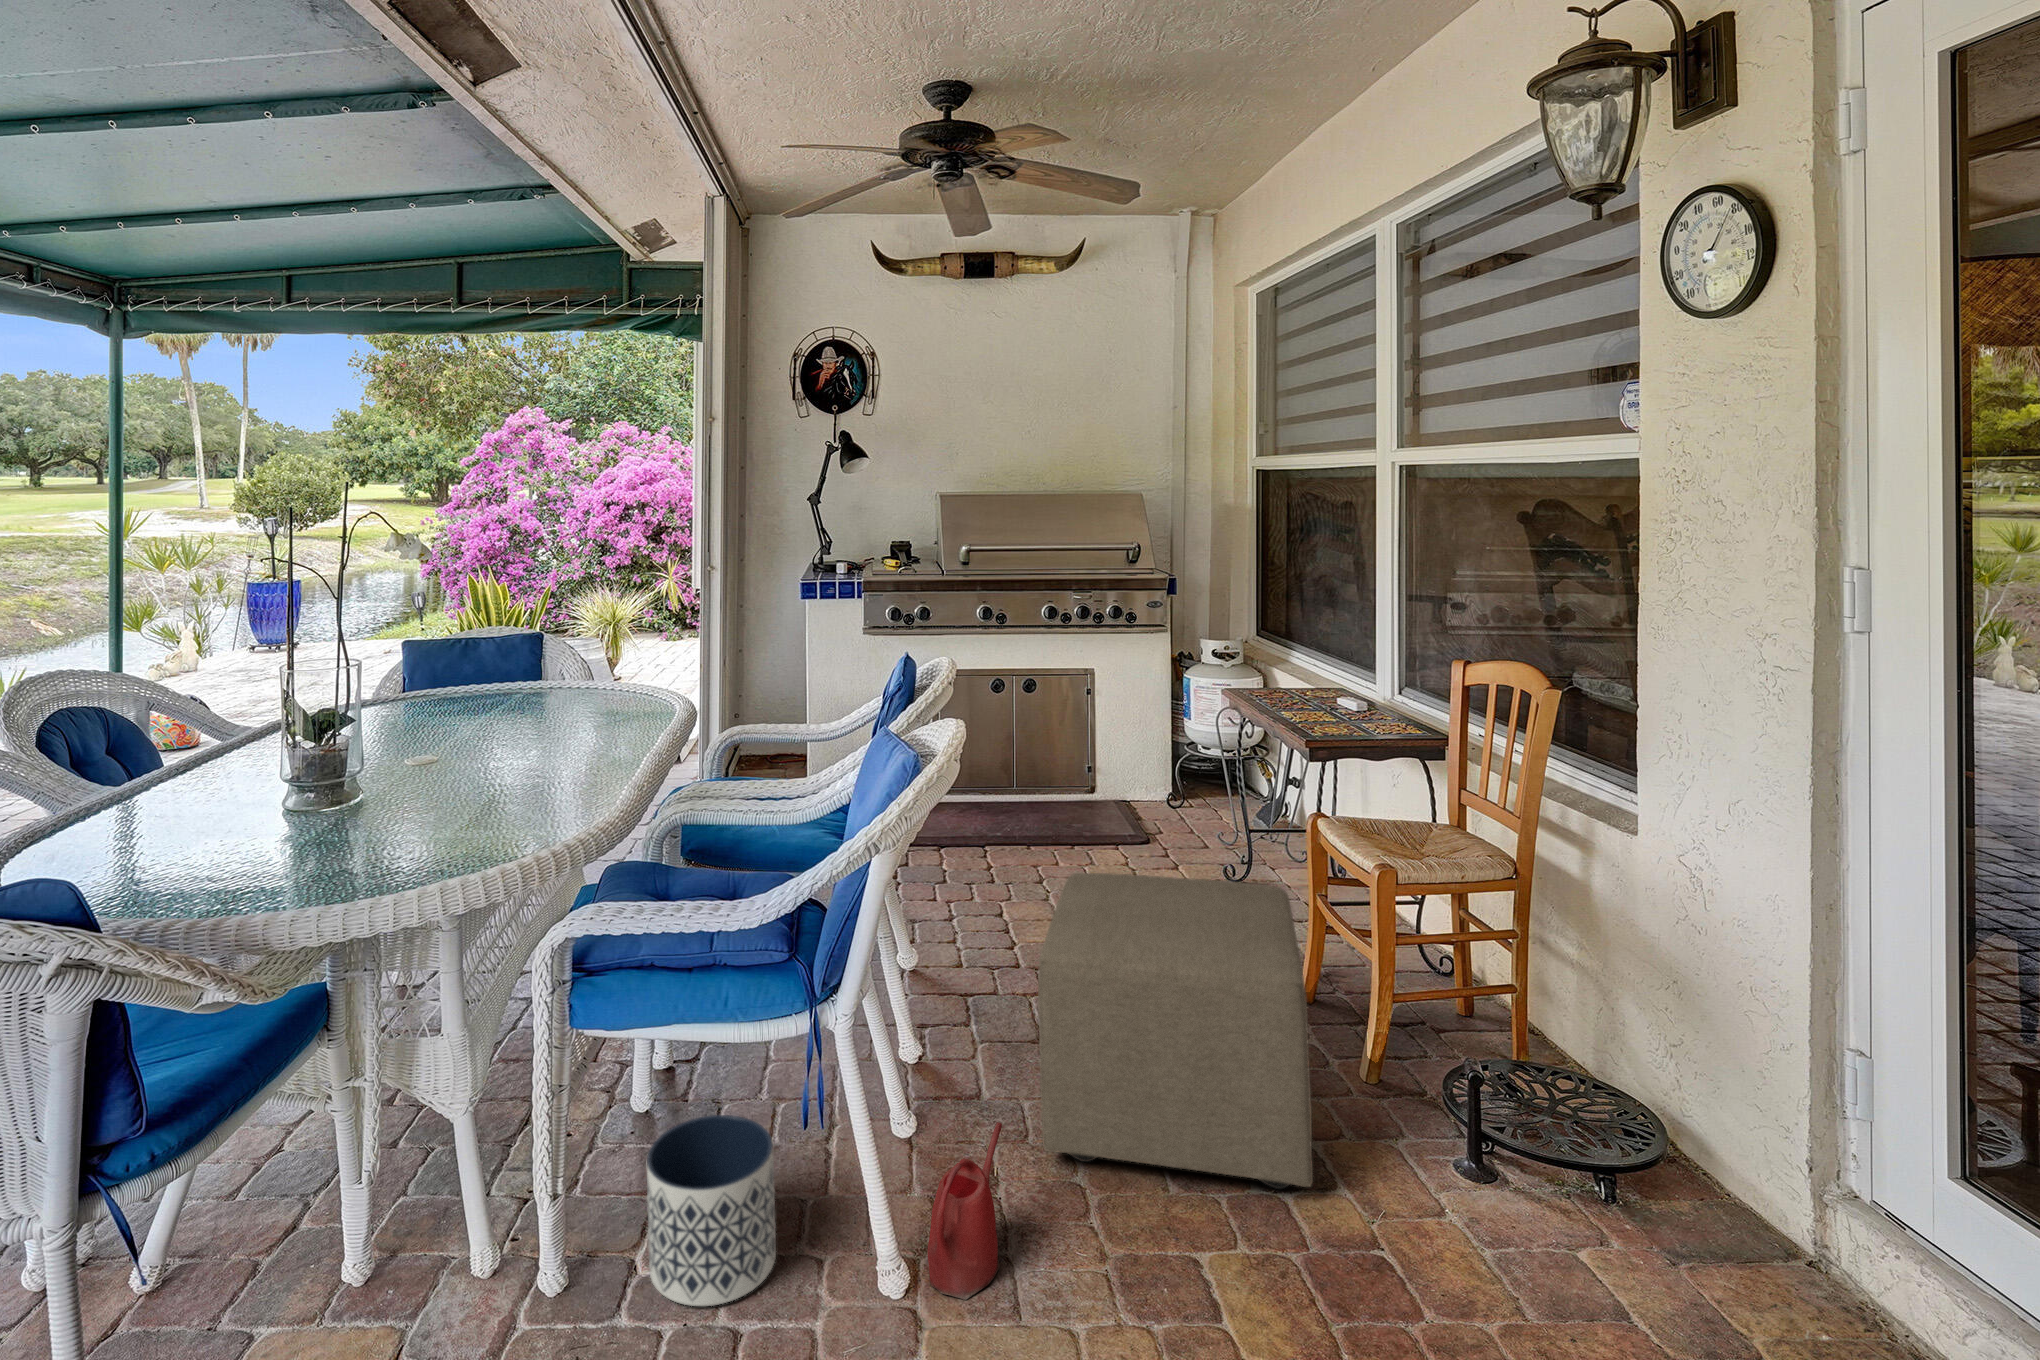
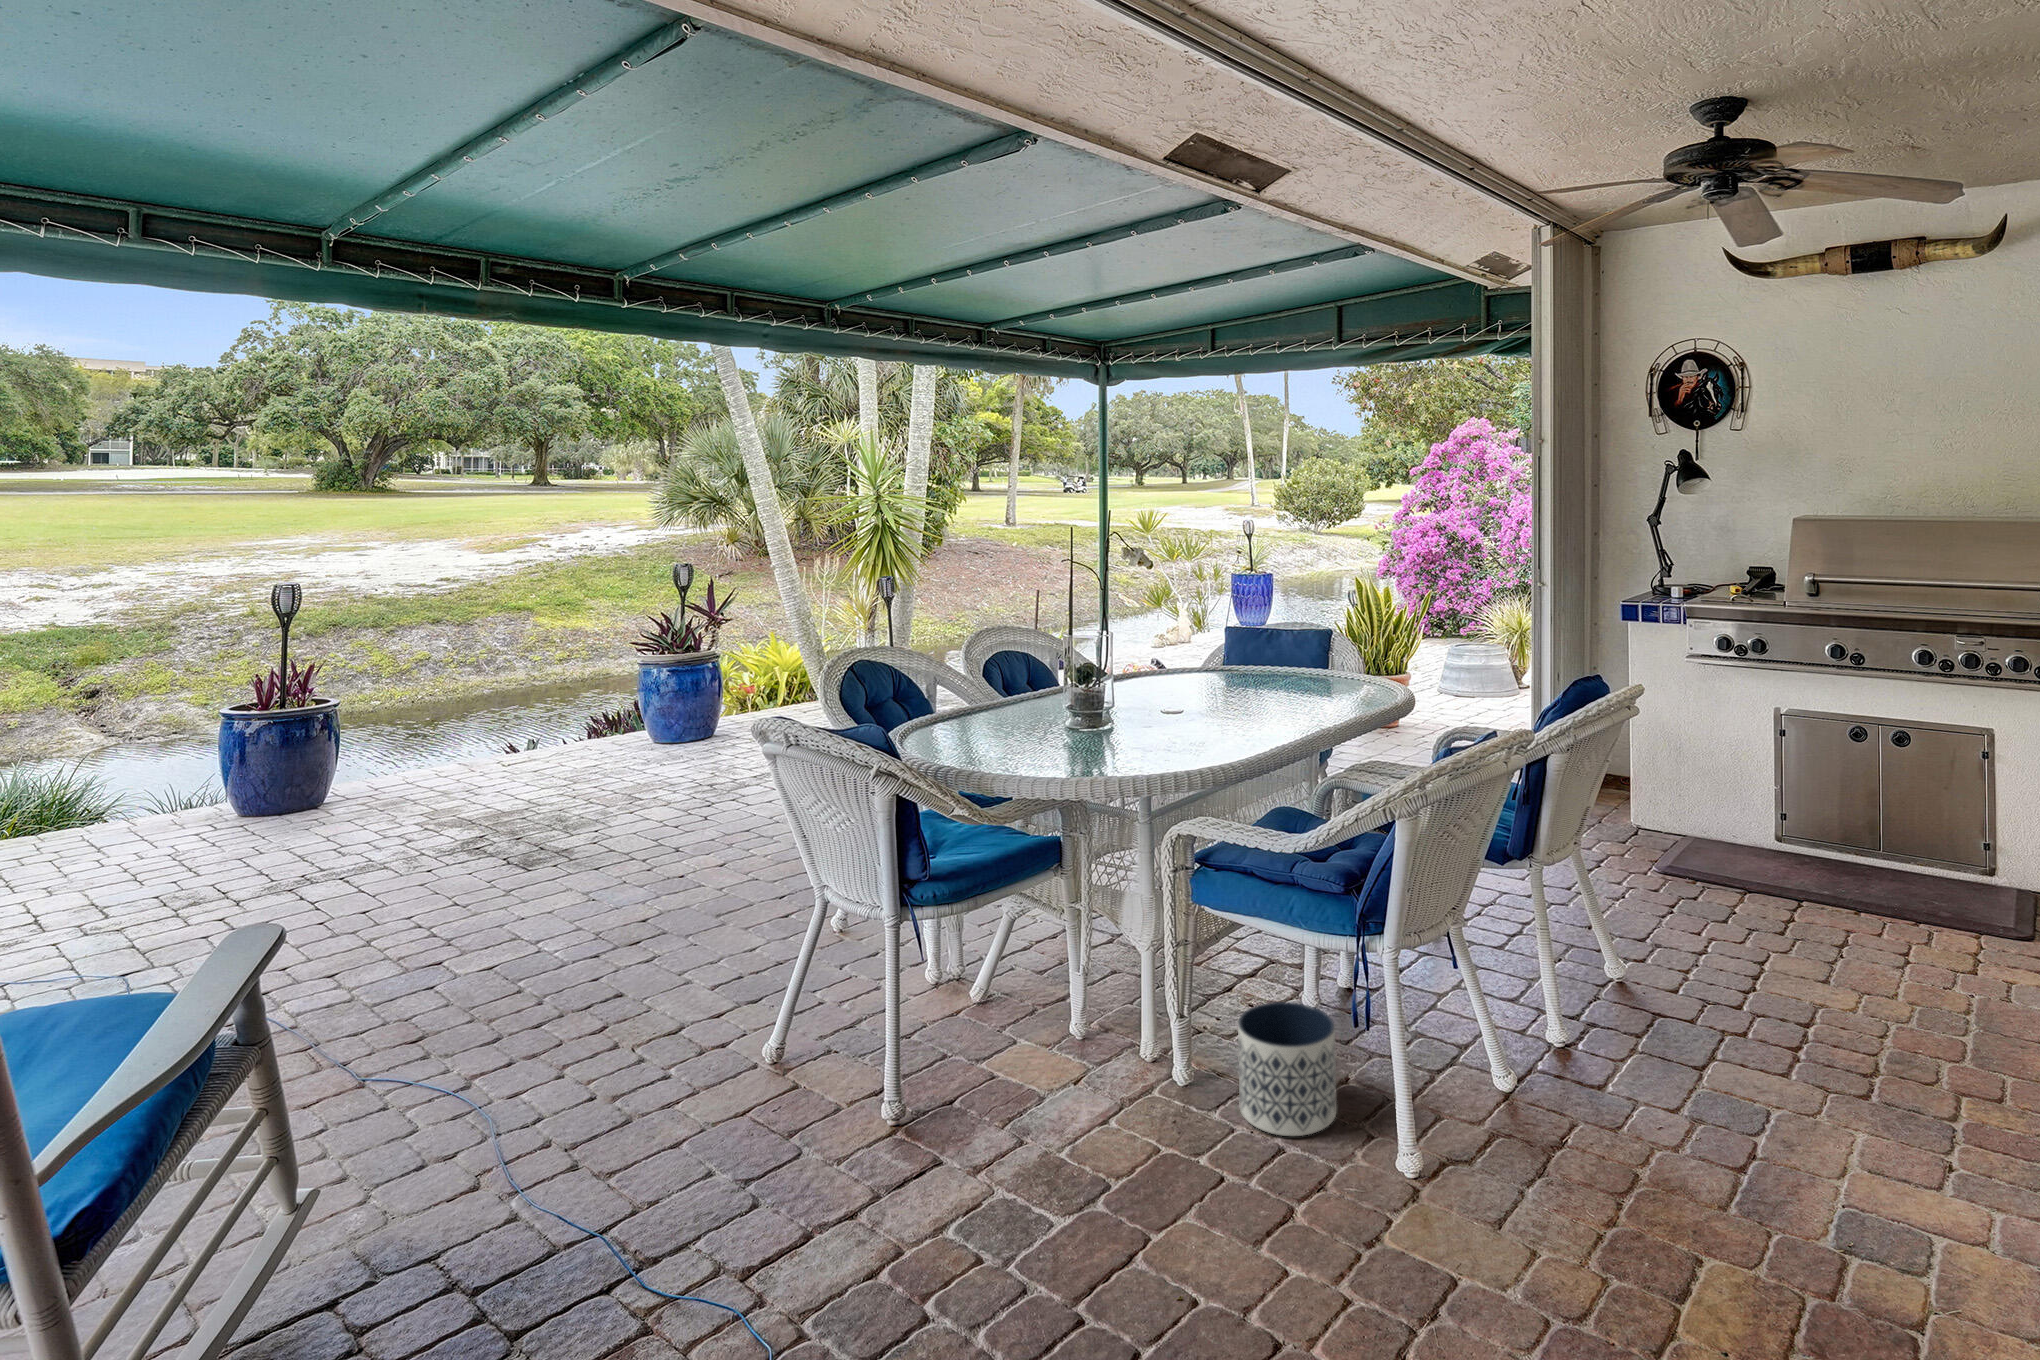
ottoman: present [1038,873,1313,1189] -> none [1597,913,1972,1276]
watering can: present [928,1122,1002,1300] -> none [1425,1091,1536,1209]

